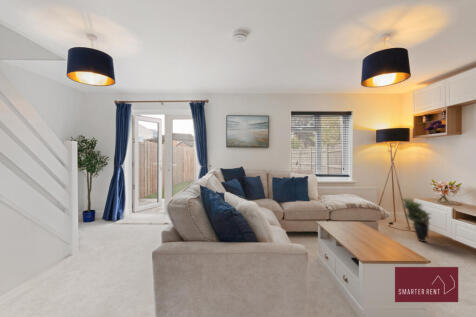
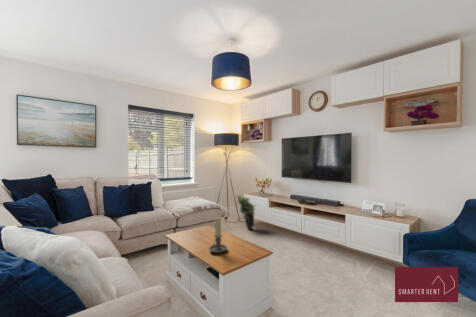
candle holder: none [357,214,378,249] -> present [209,217,227,253]

